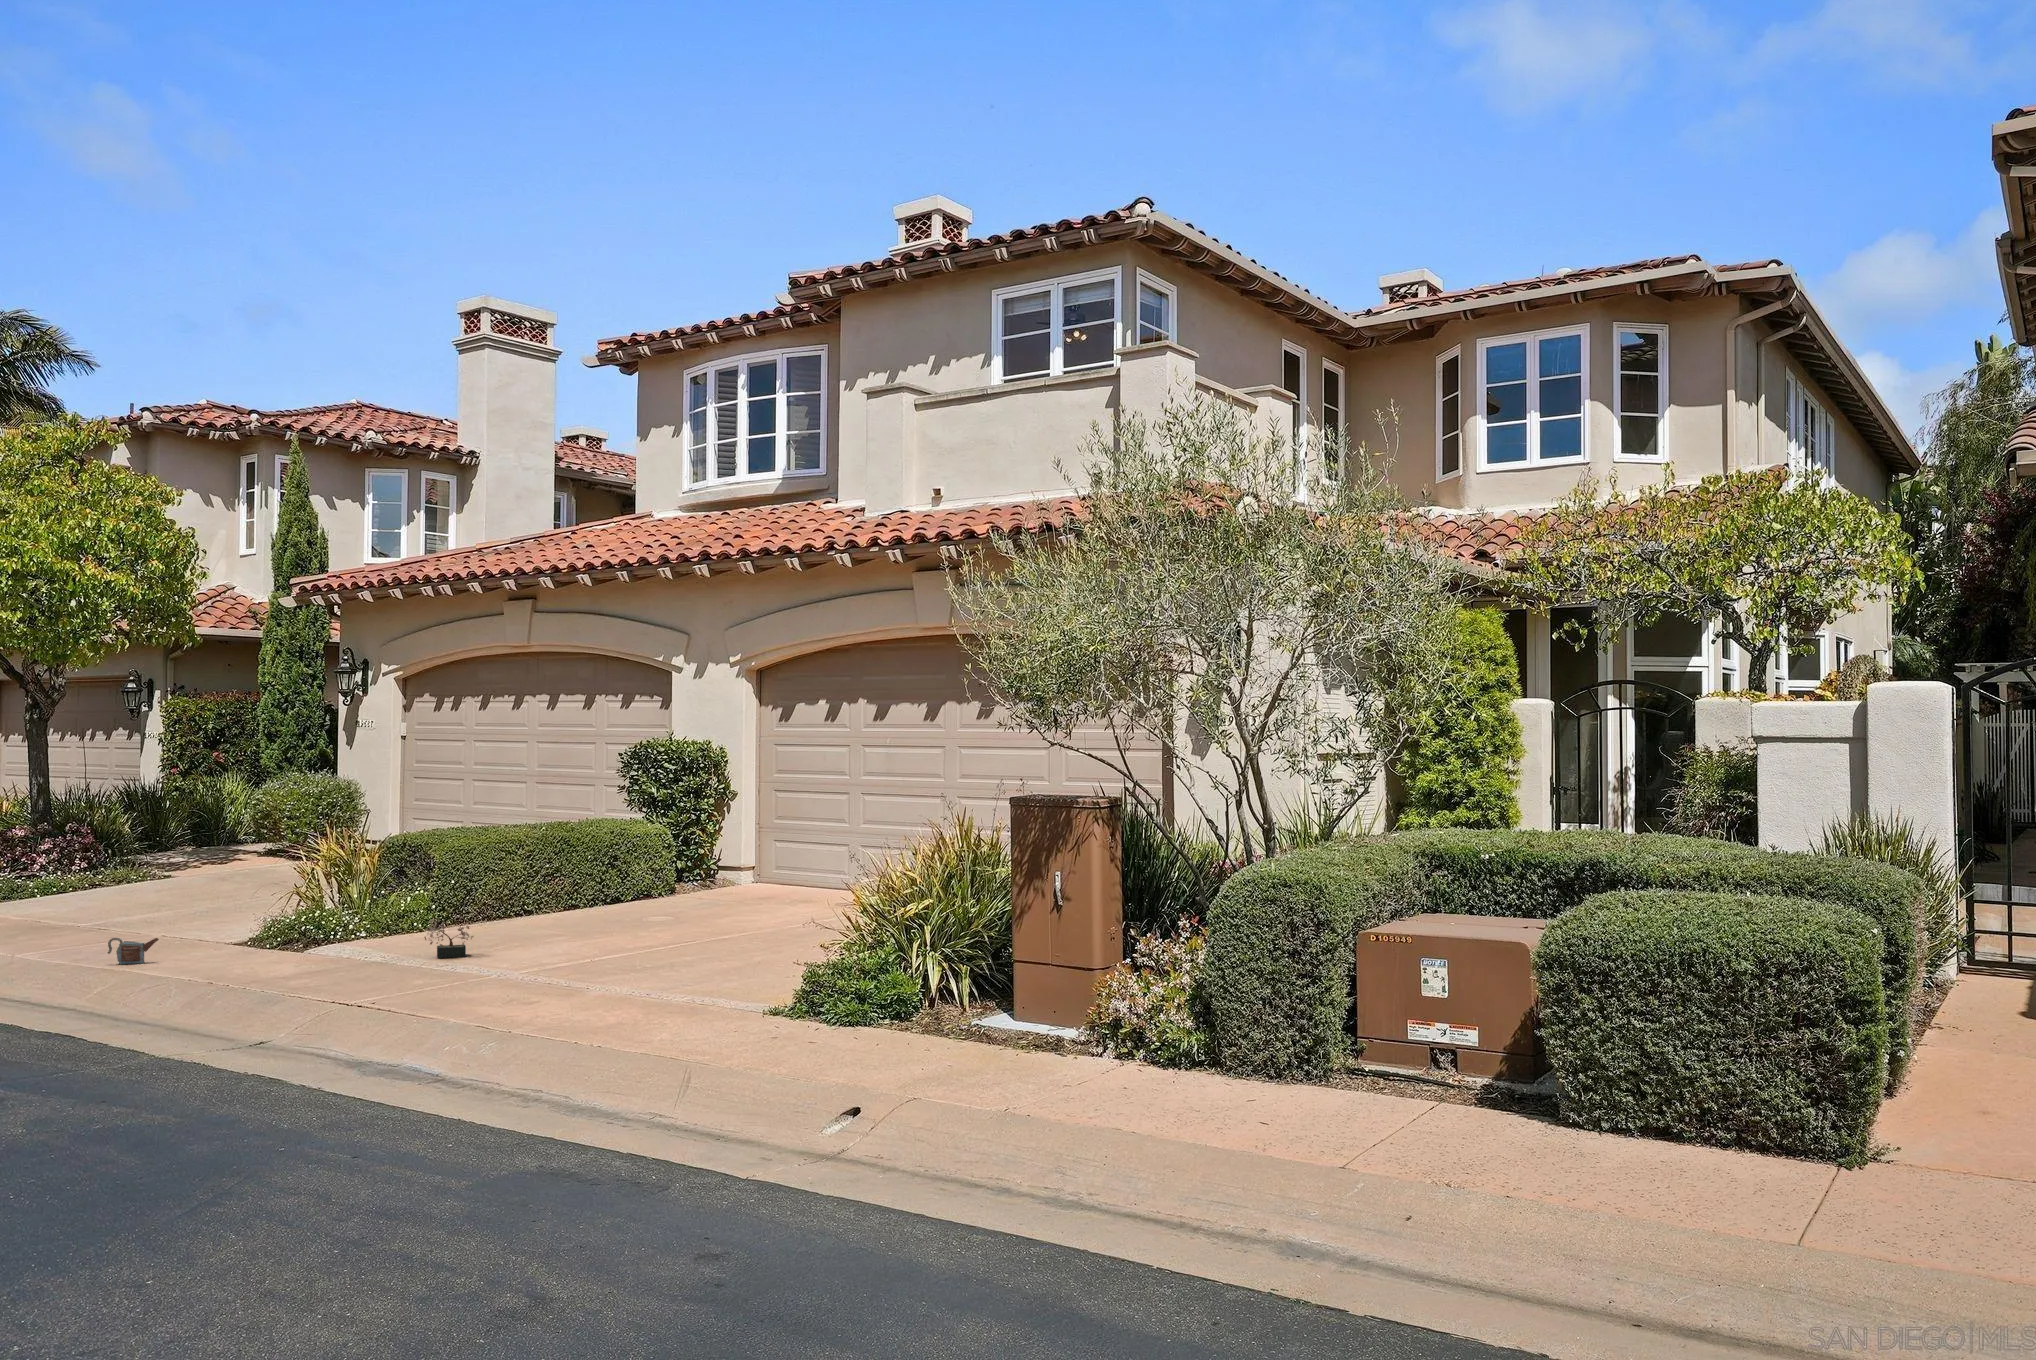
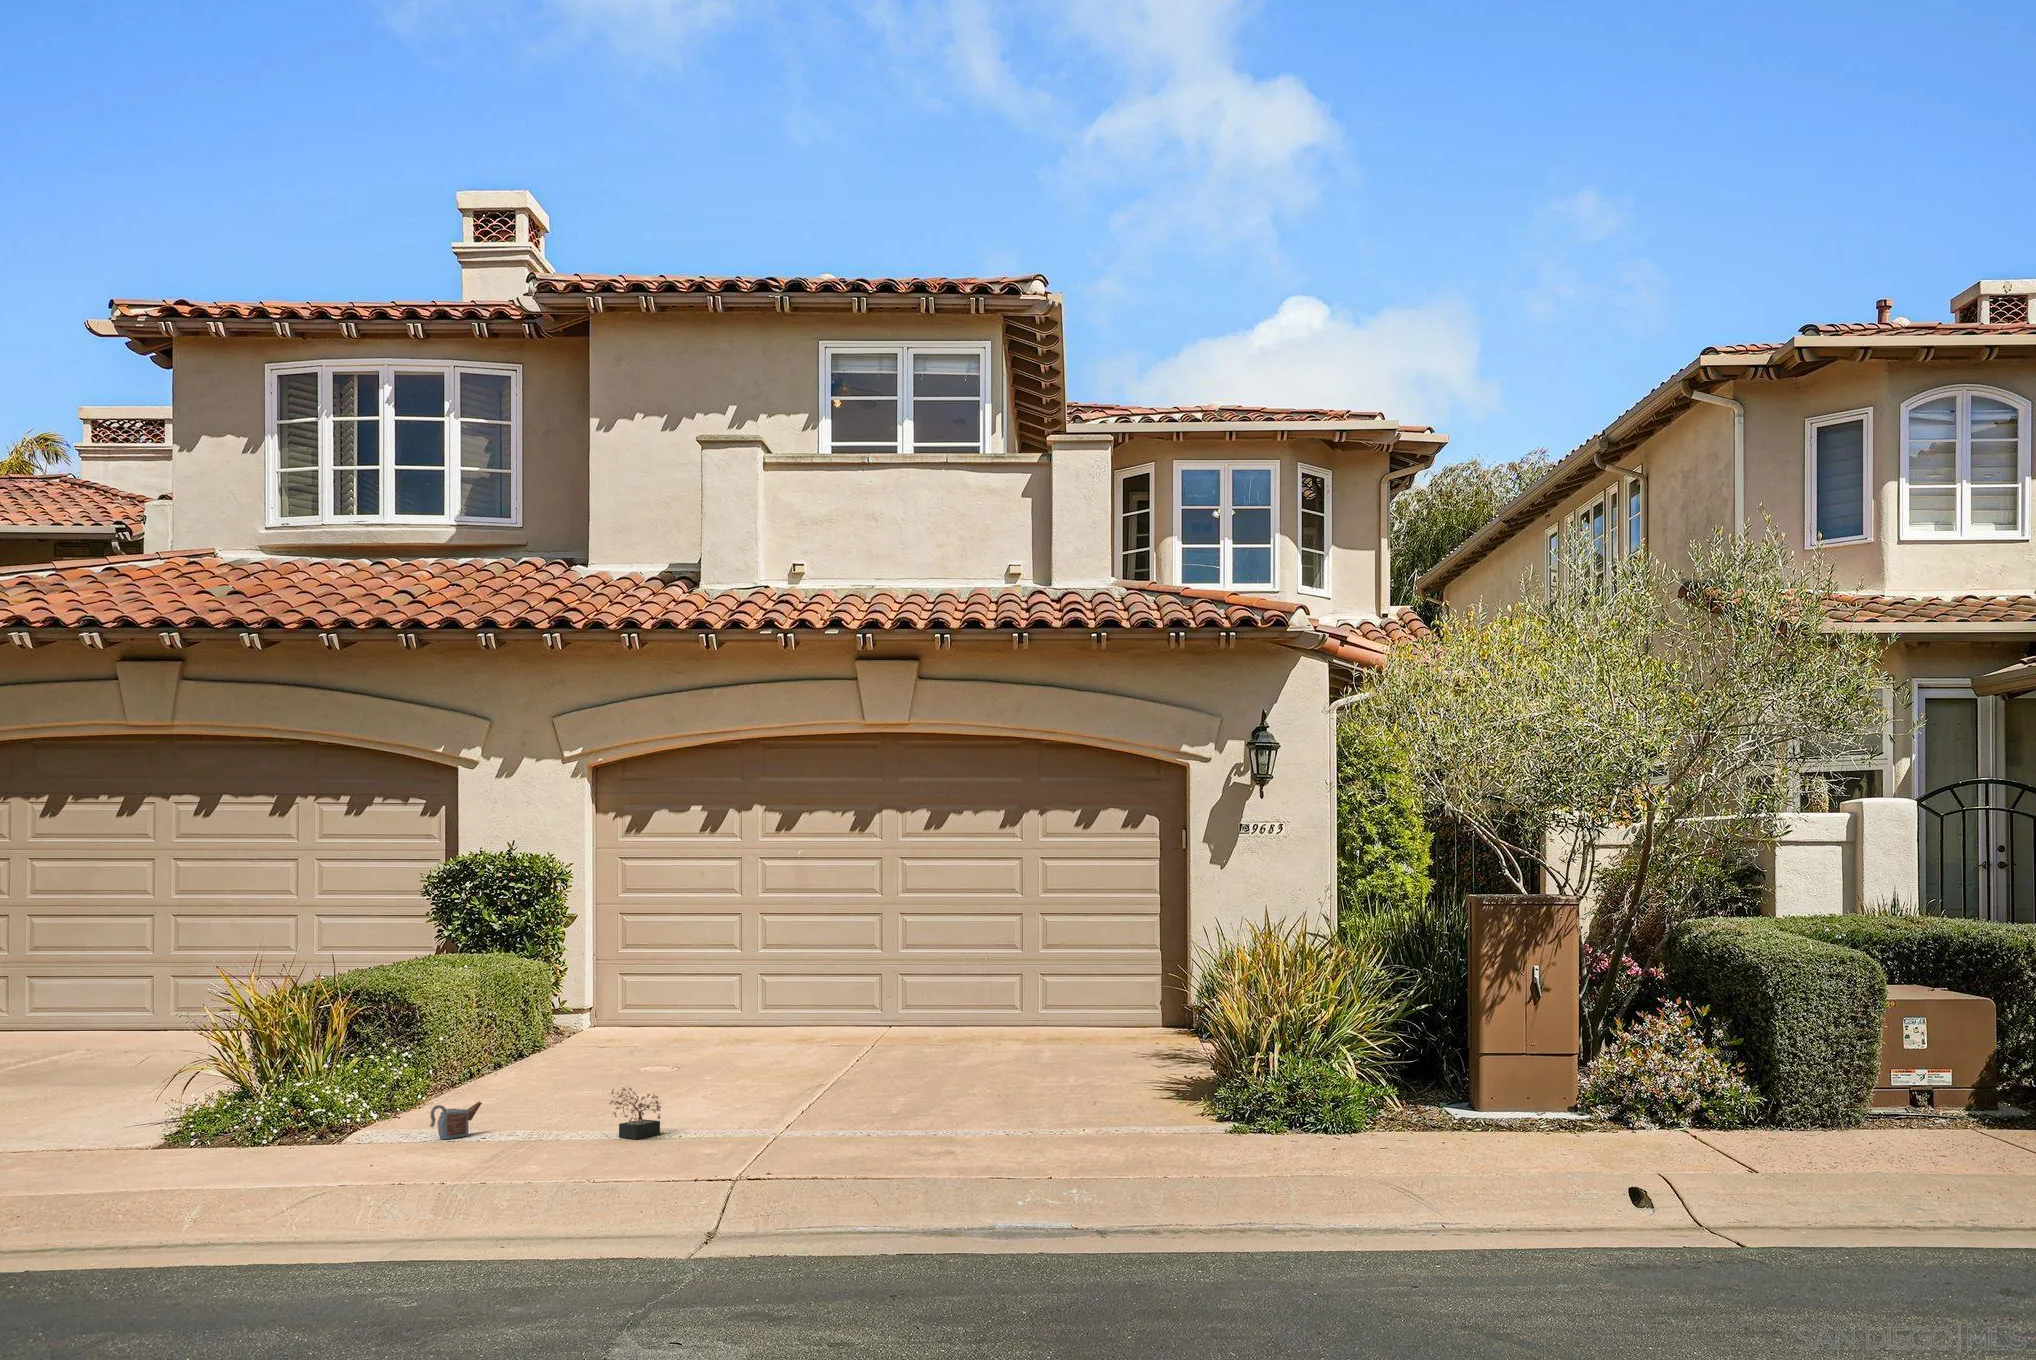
watering can: present [107,938,159,964] -> present [430,1101,482,1139]

